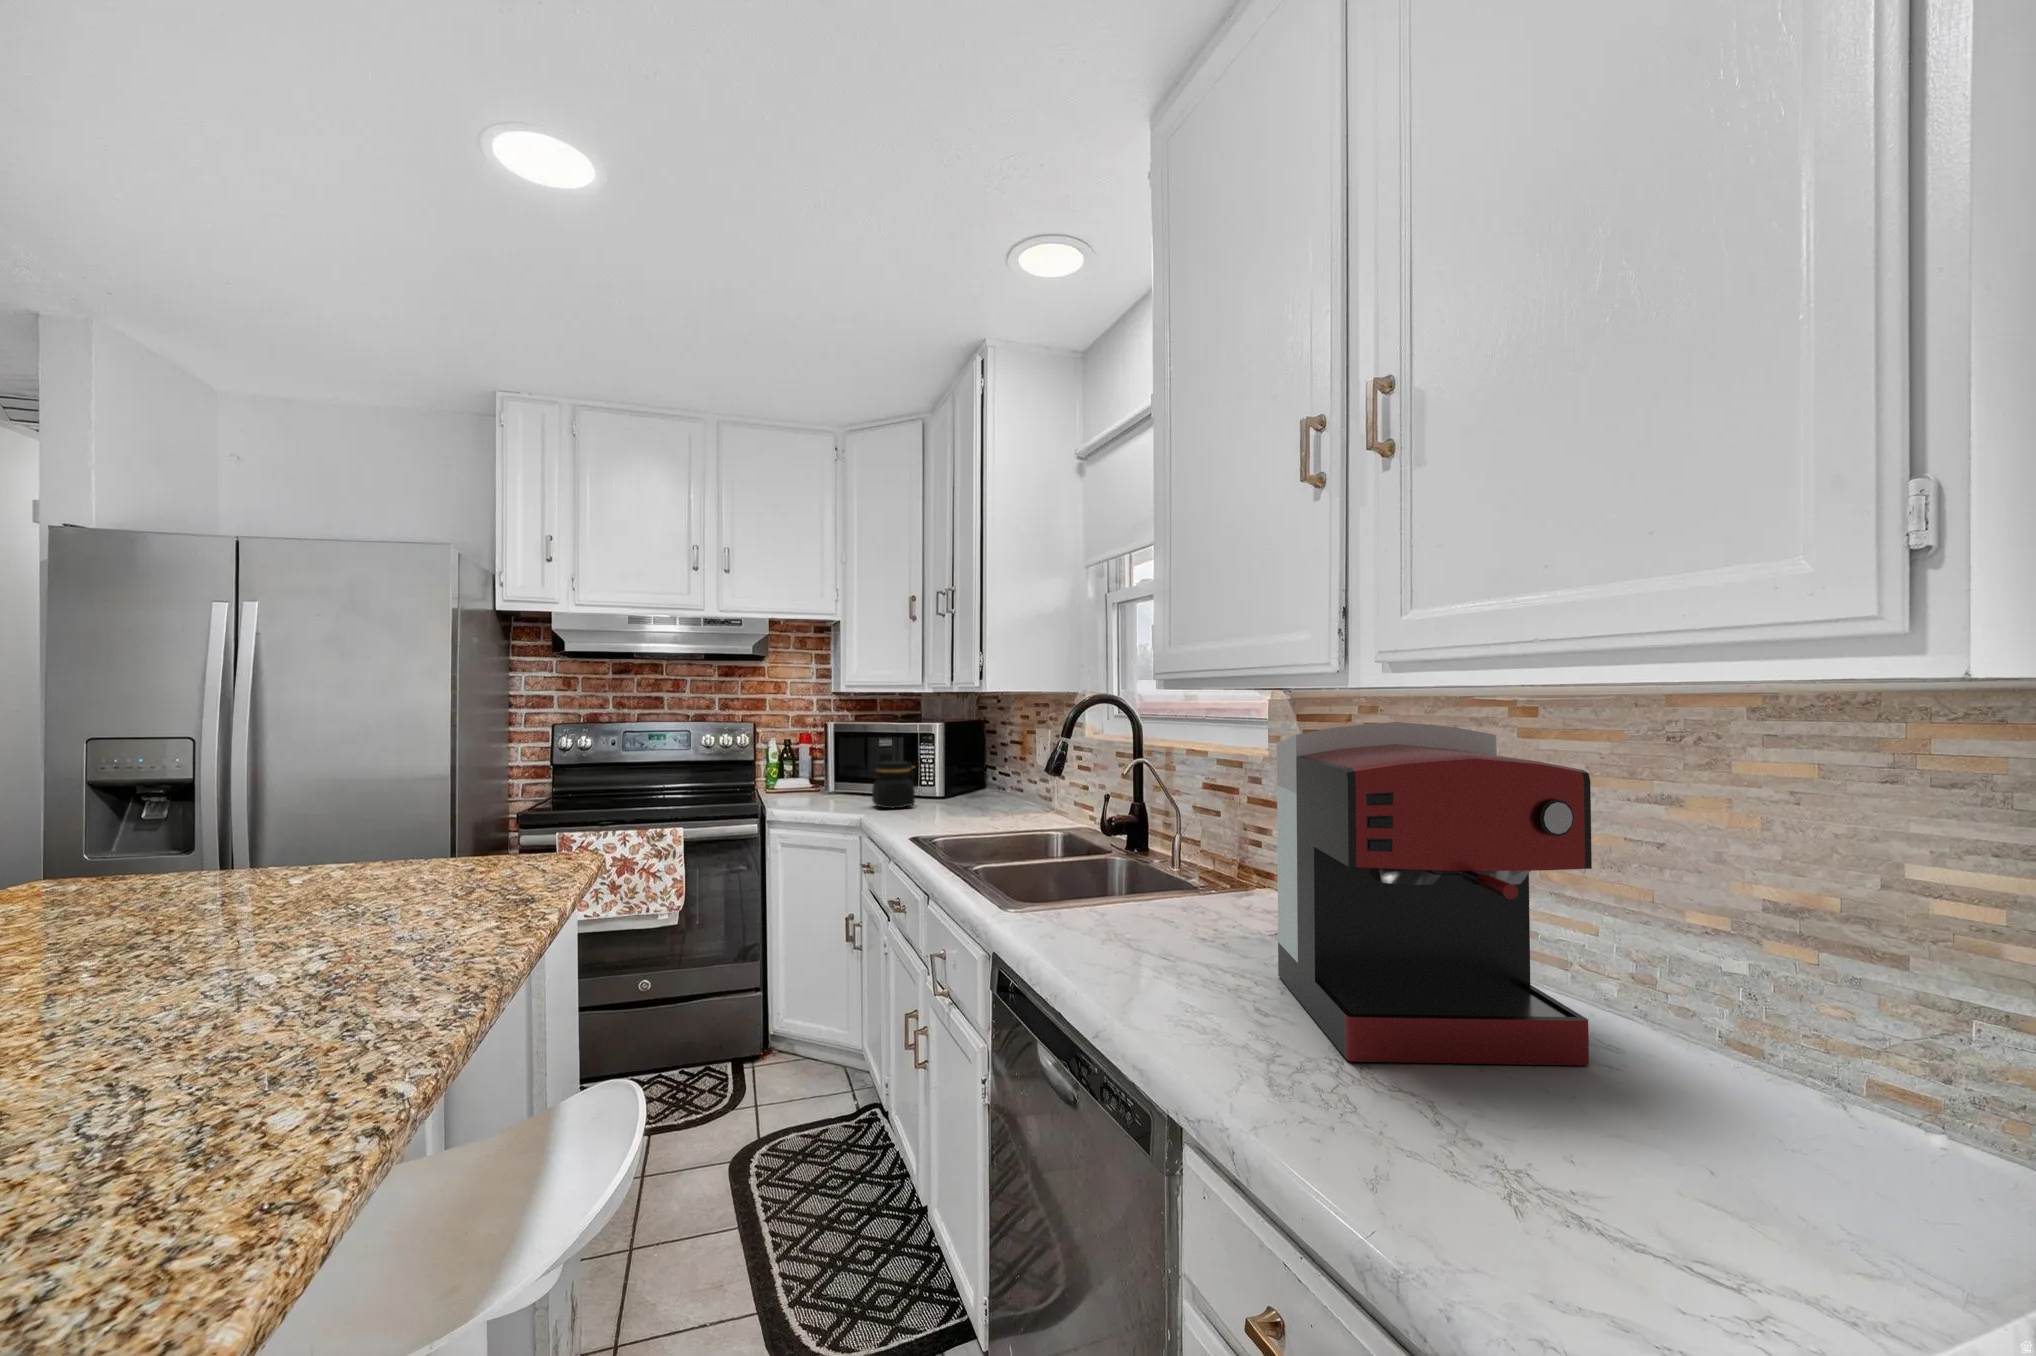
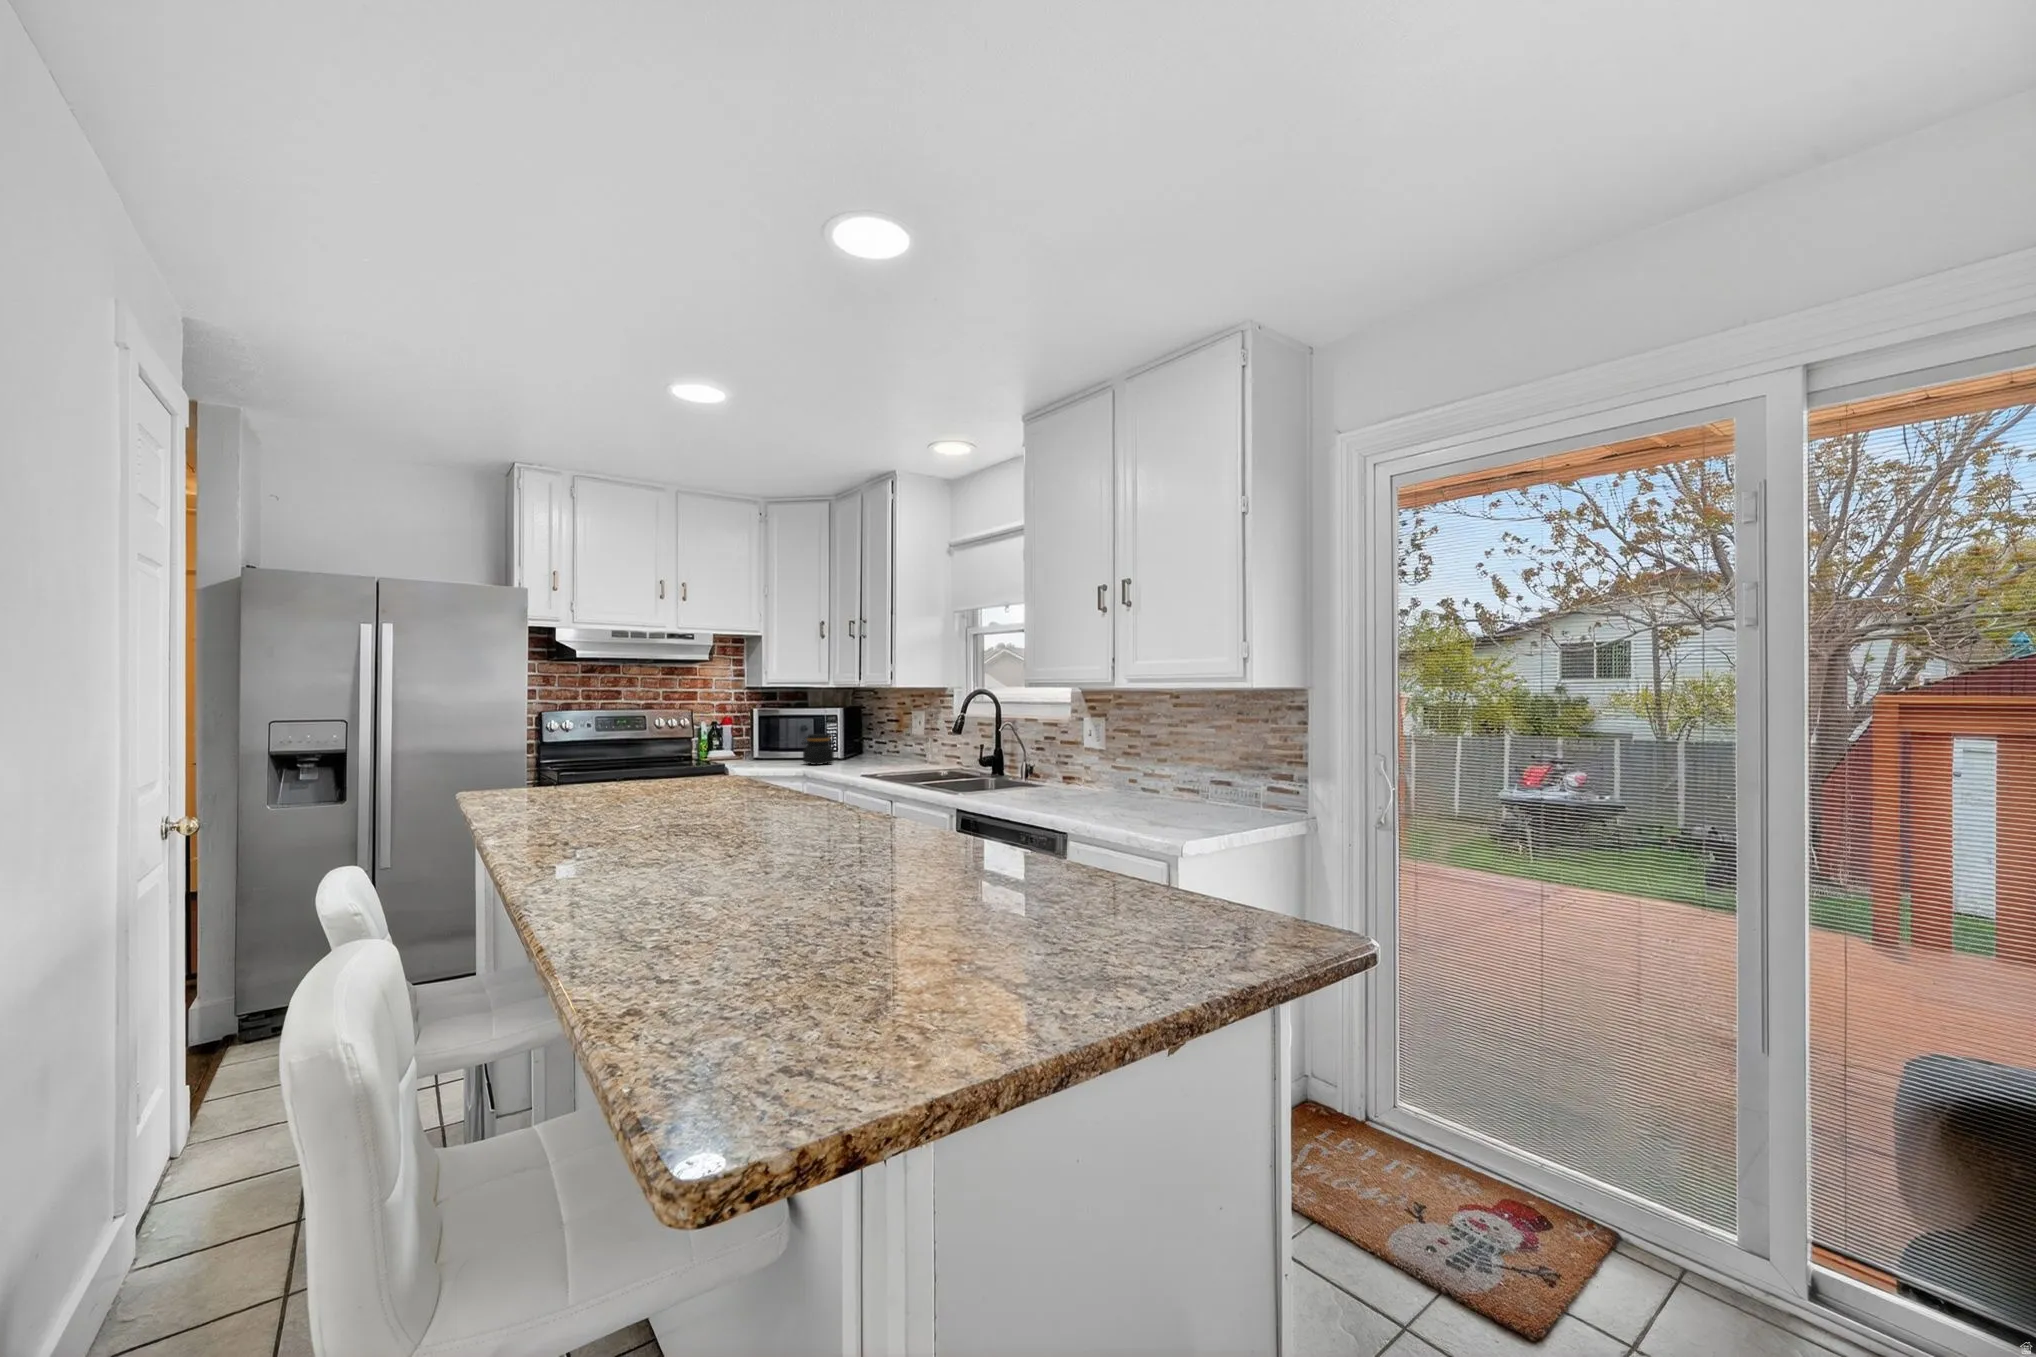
coffee maker: present [1277,722,1592,1065] -> none [1087,701,1191,816]

